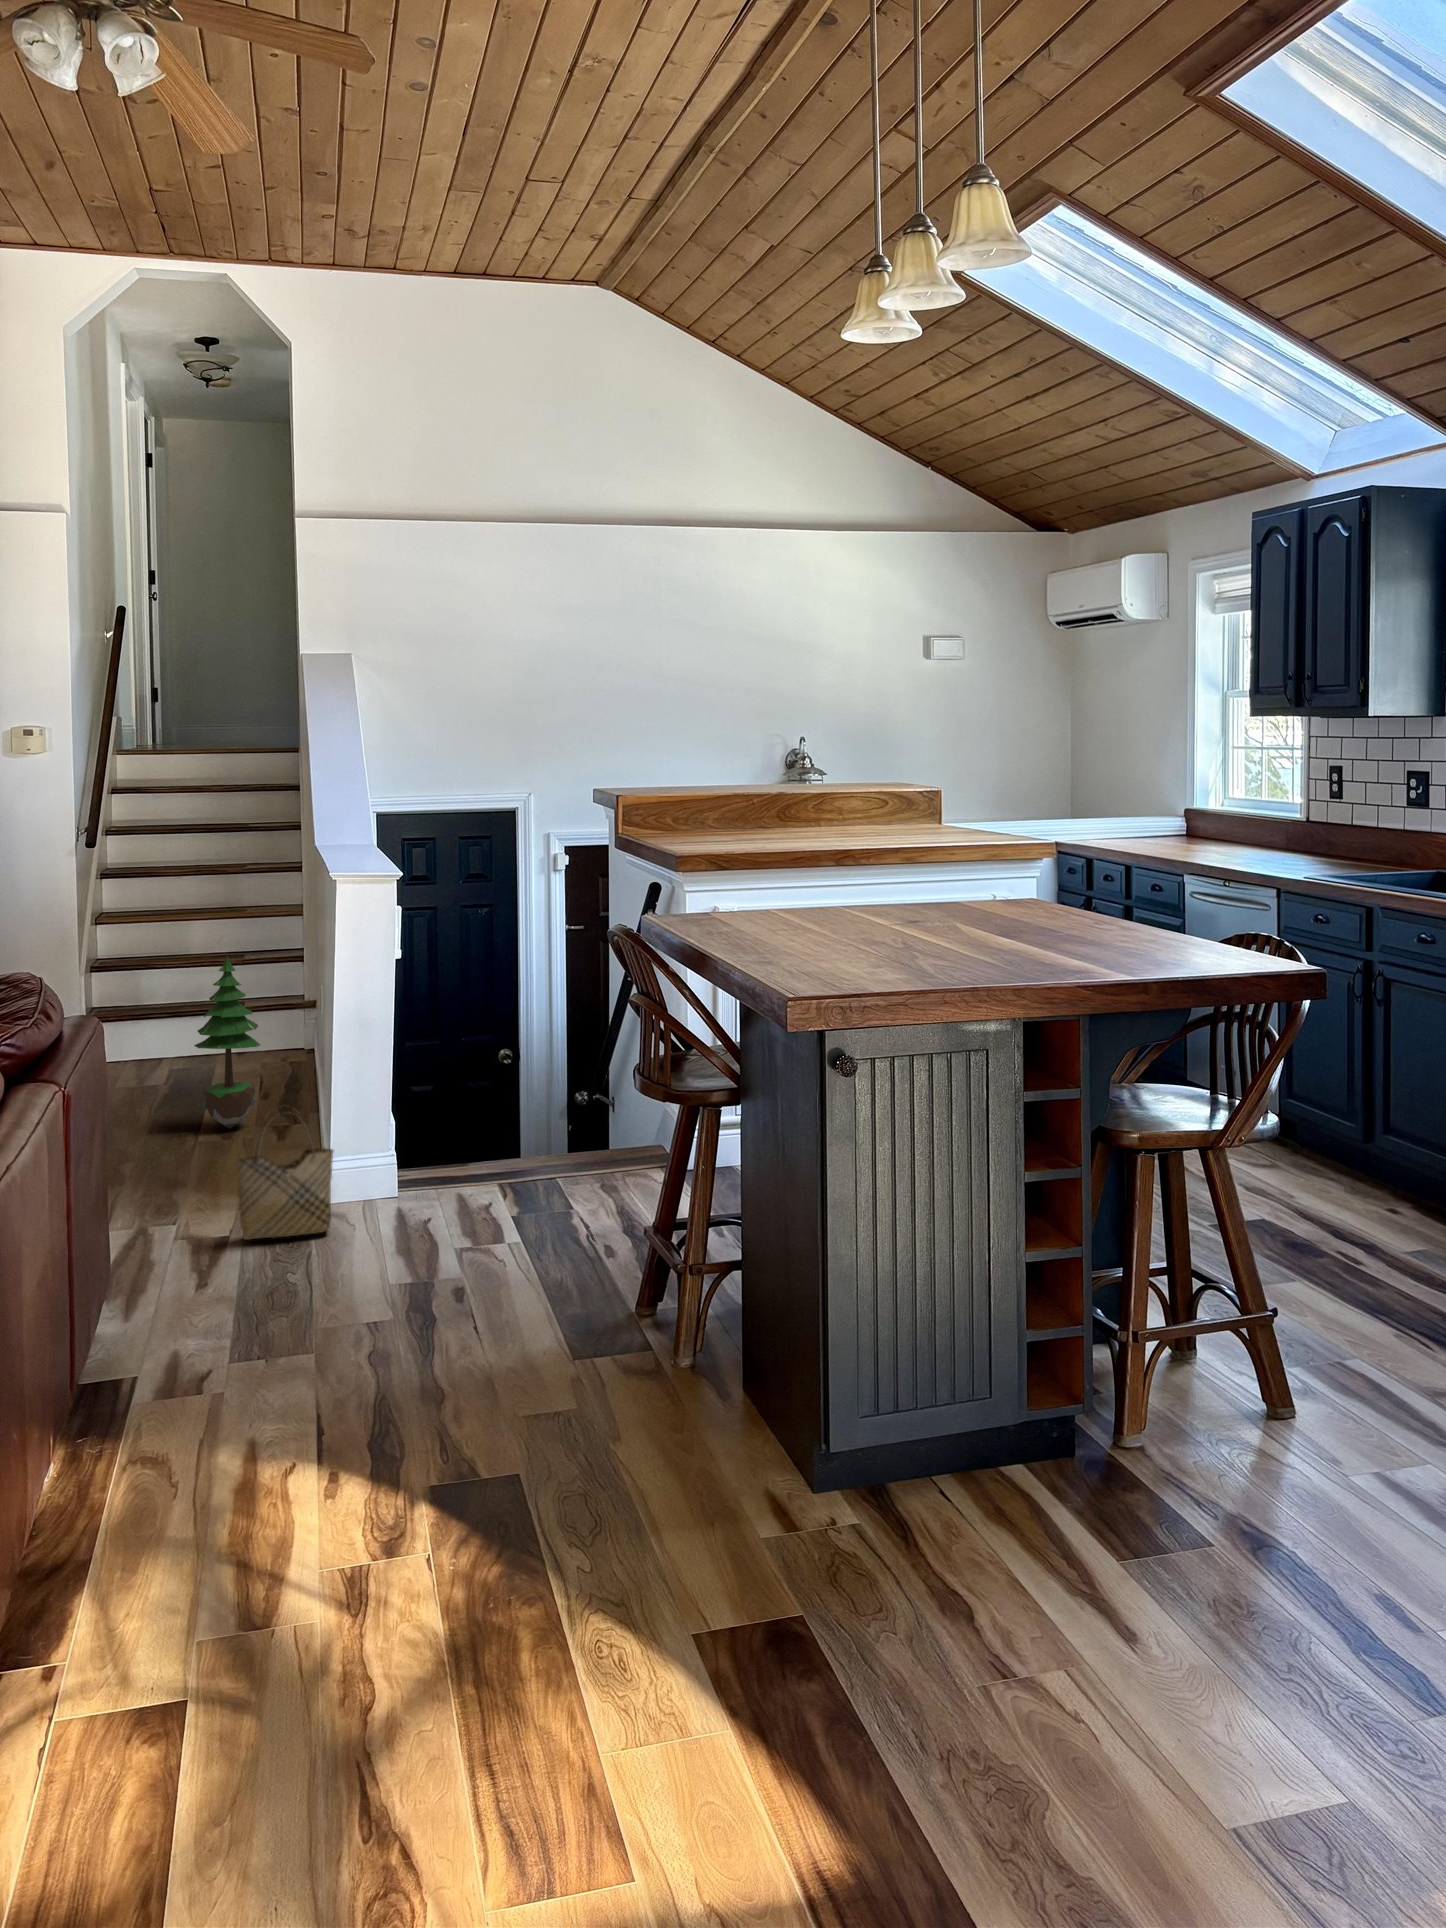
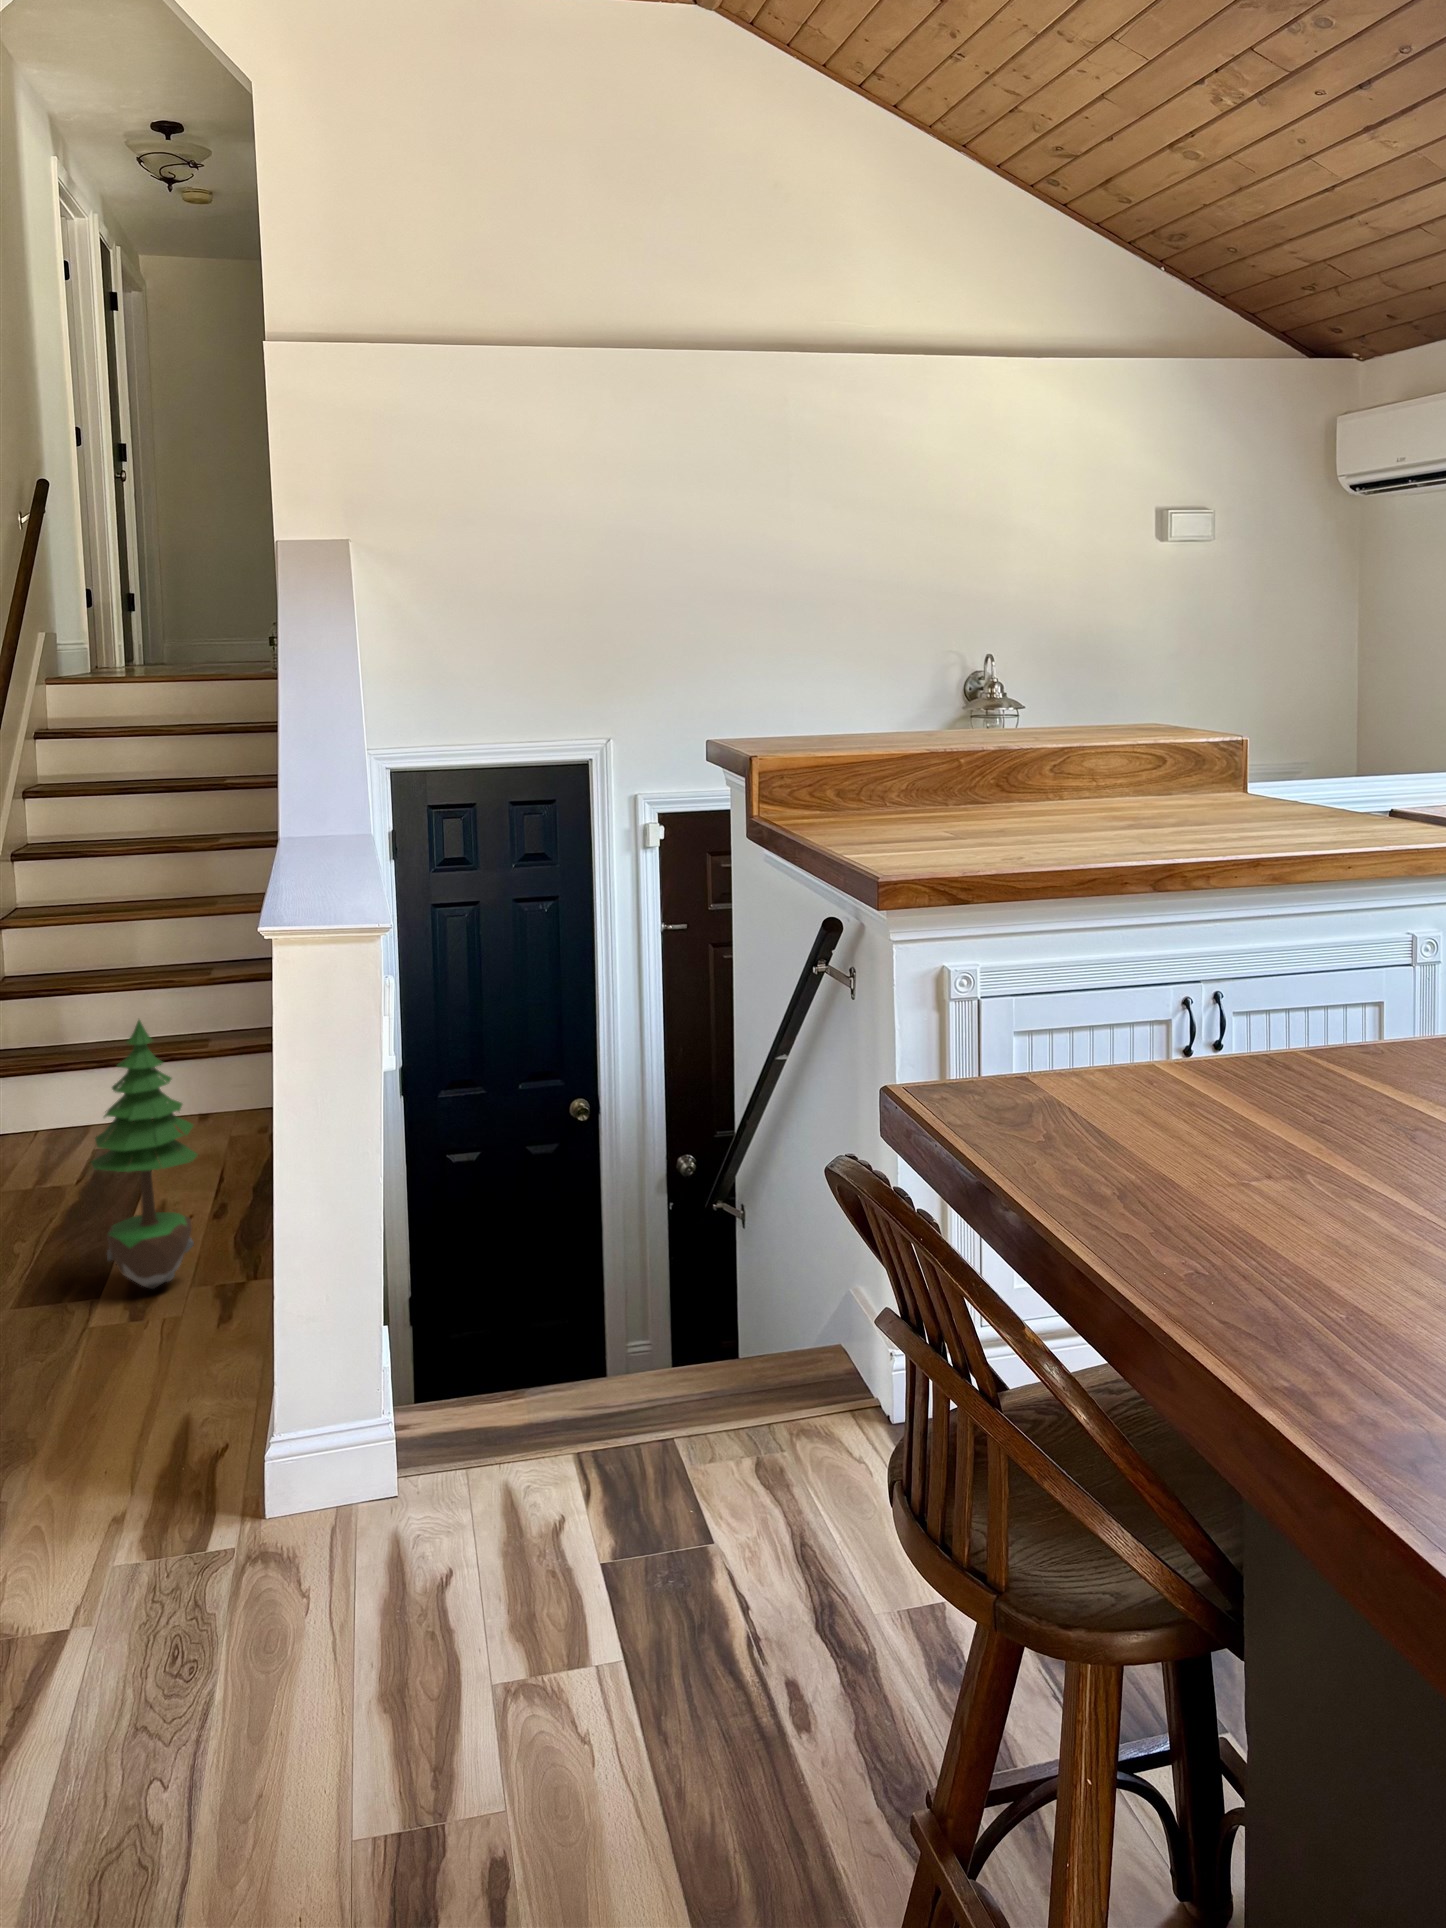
woven basket: present [236,1105,333,1240] -> none [66,1375,264,1658]

